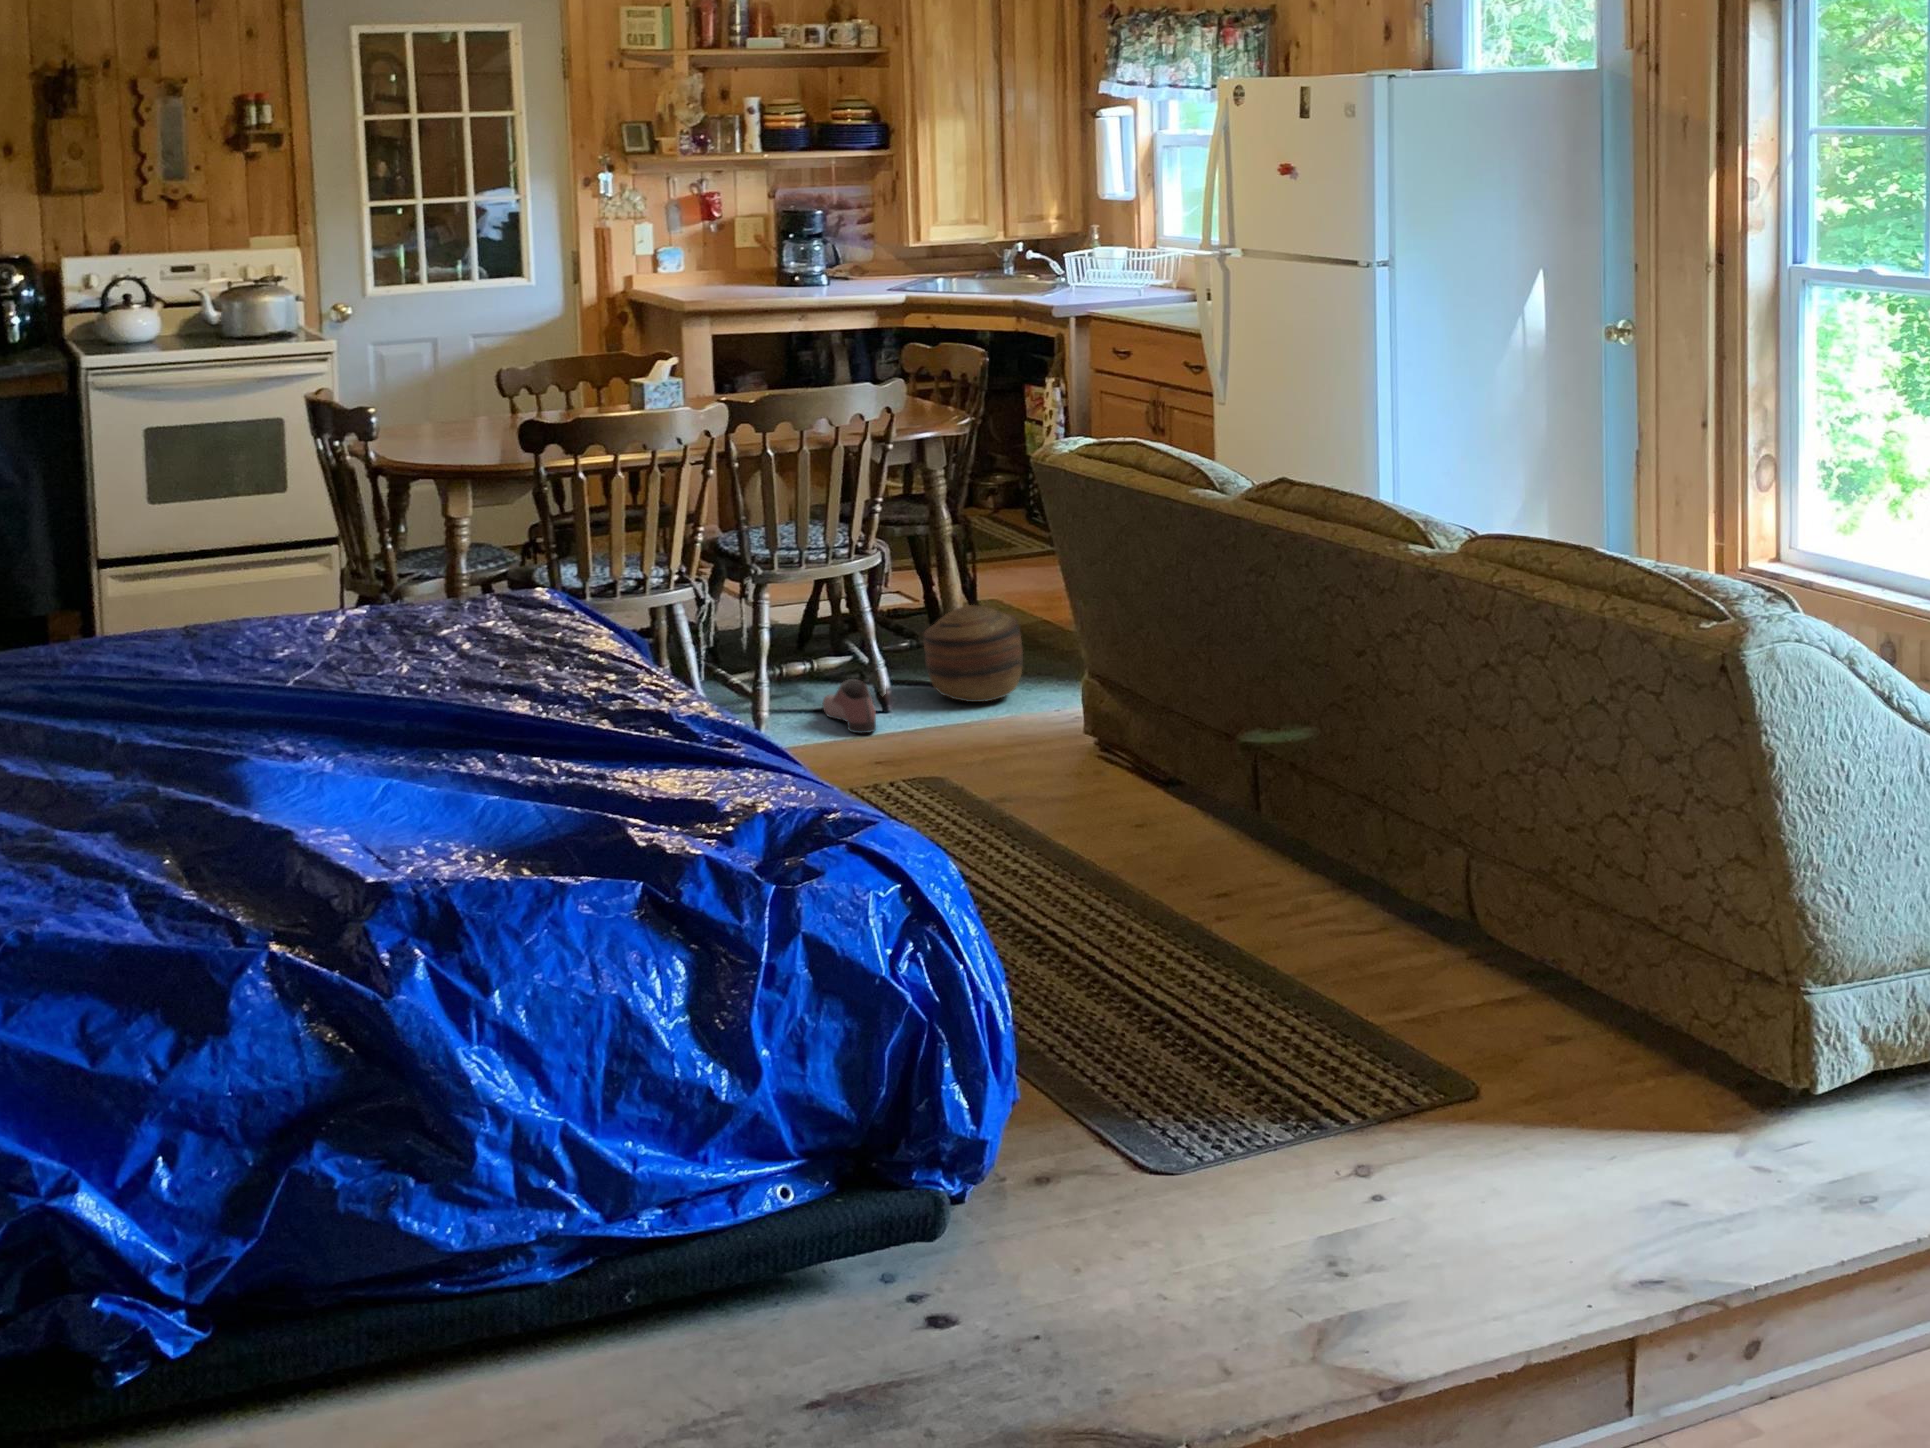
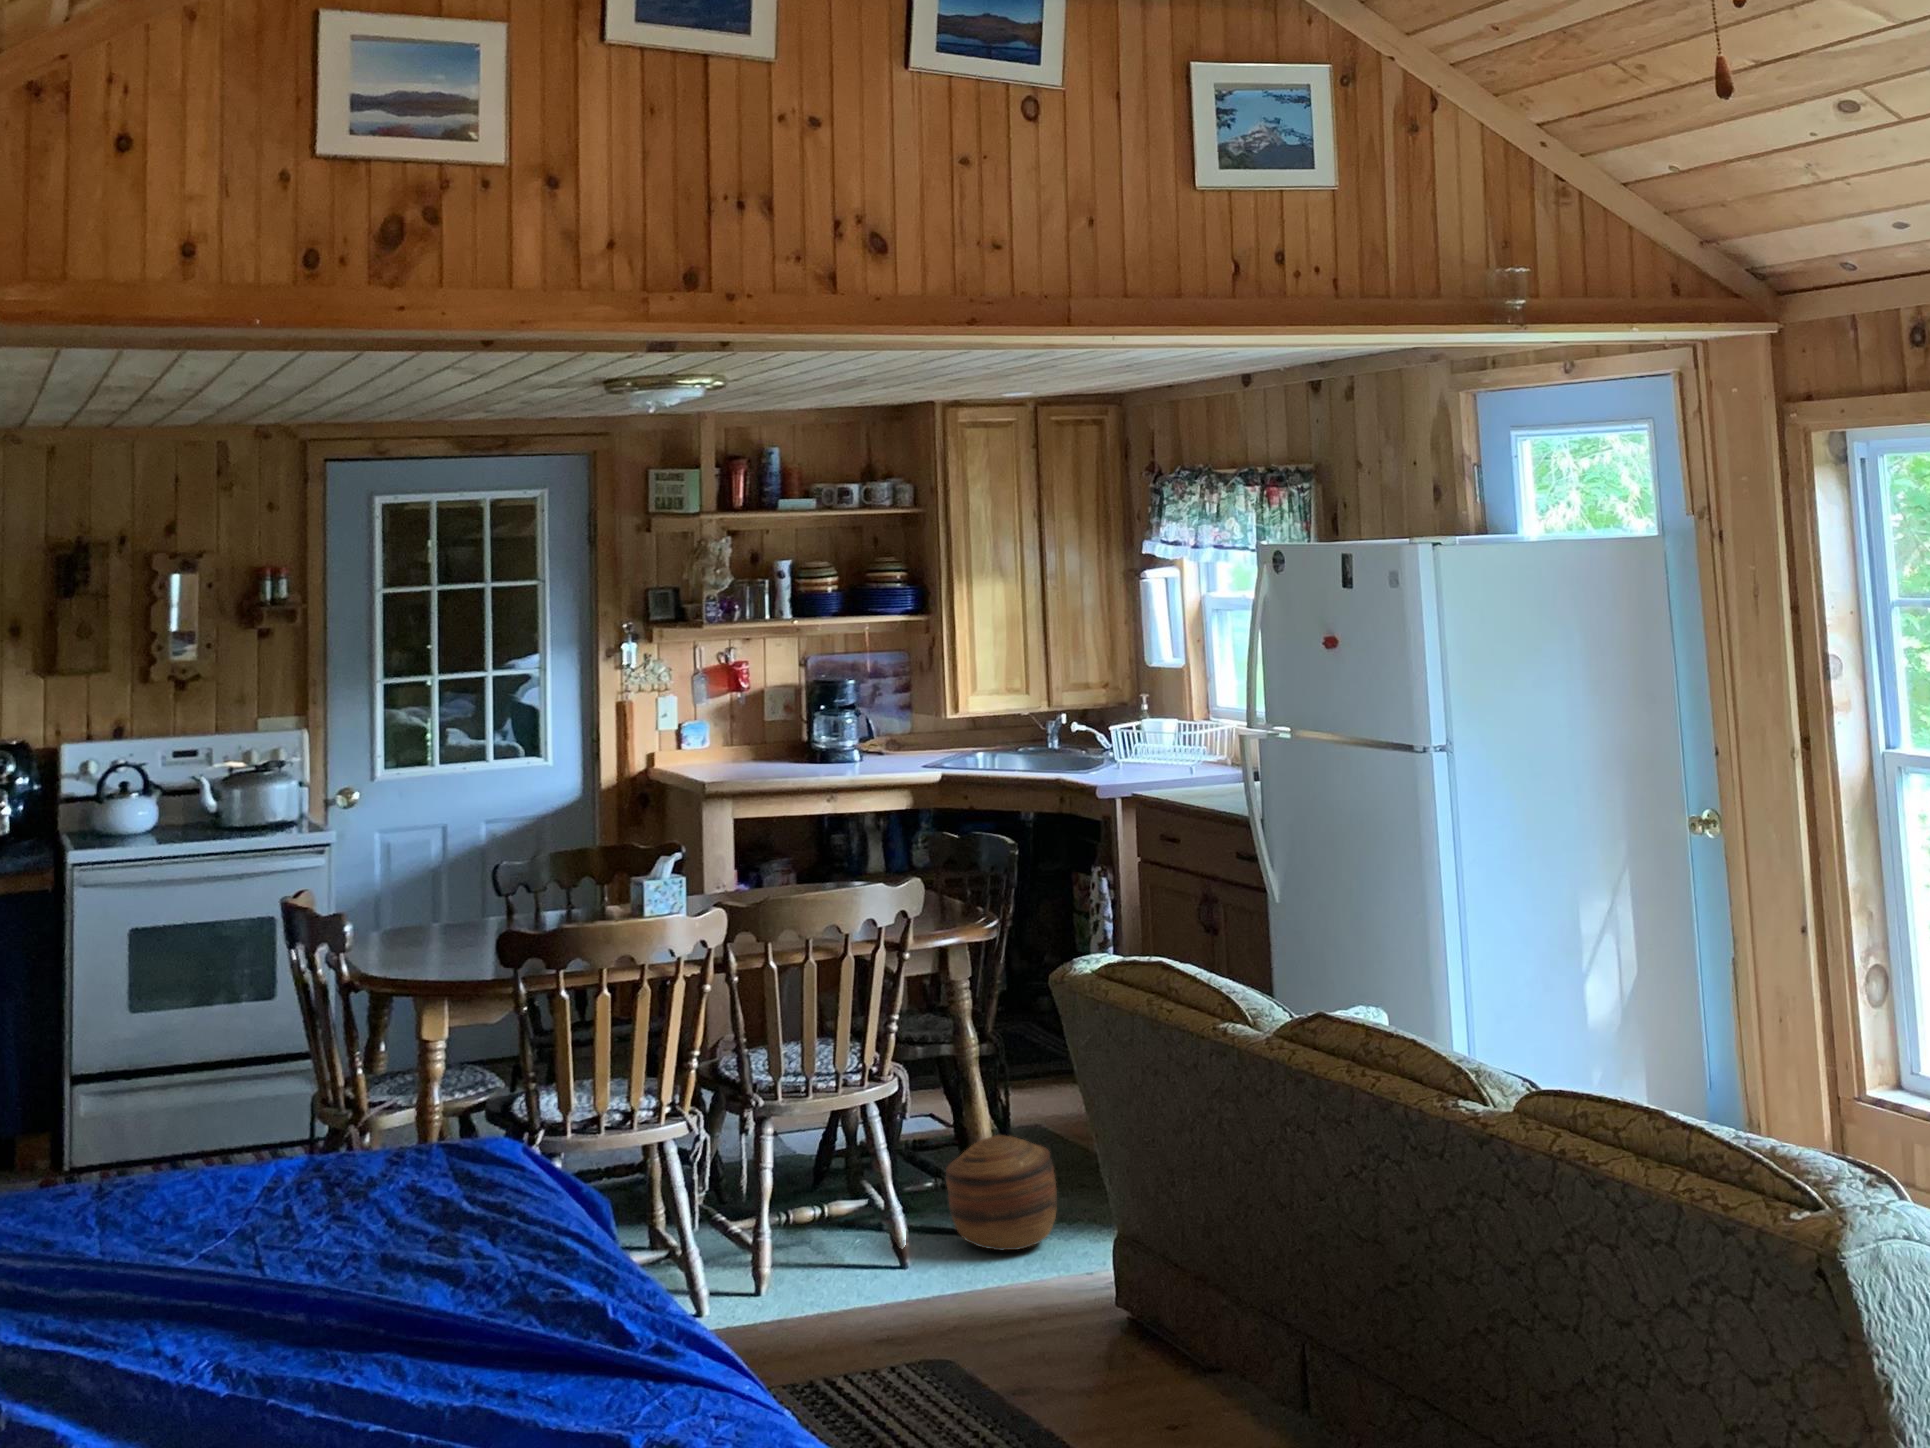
shoe: present [823,679,876,733] -> none [833,1224,890,1291]

